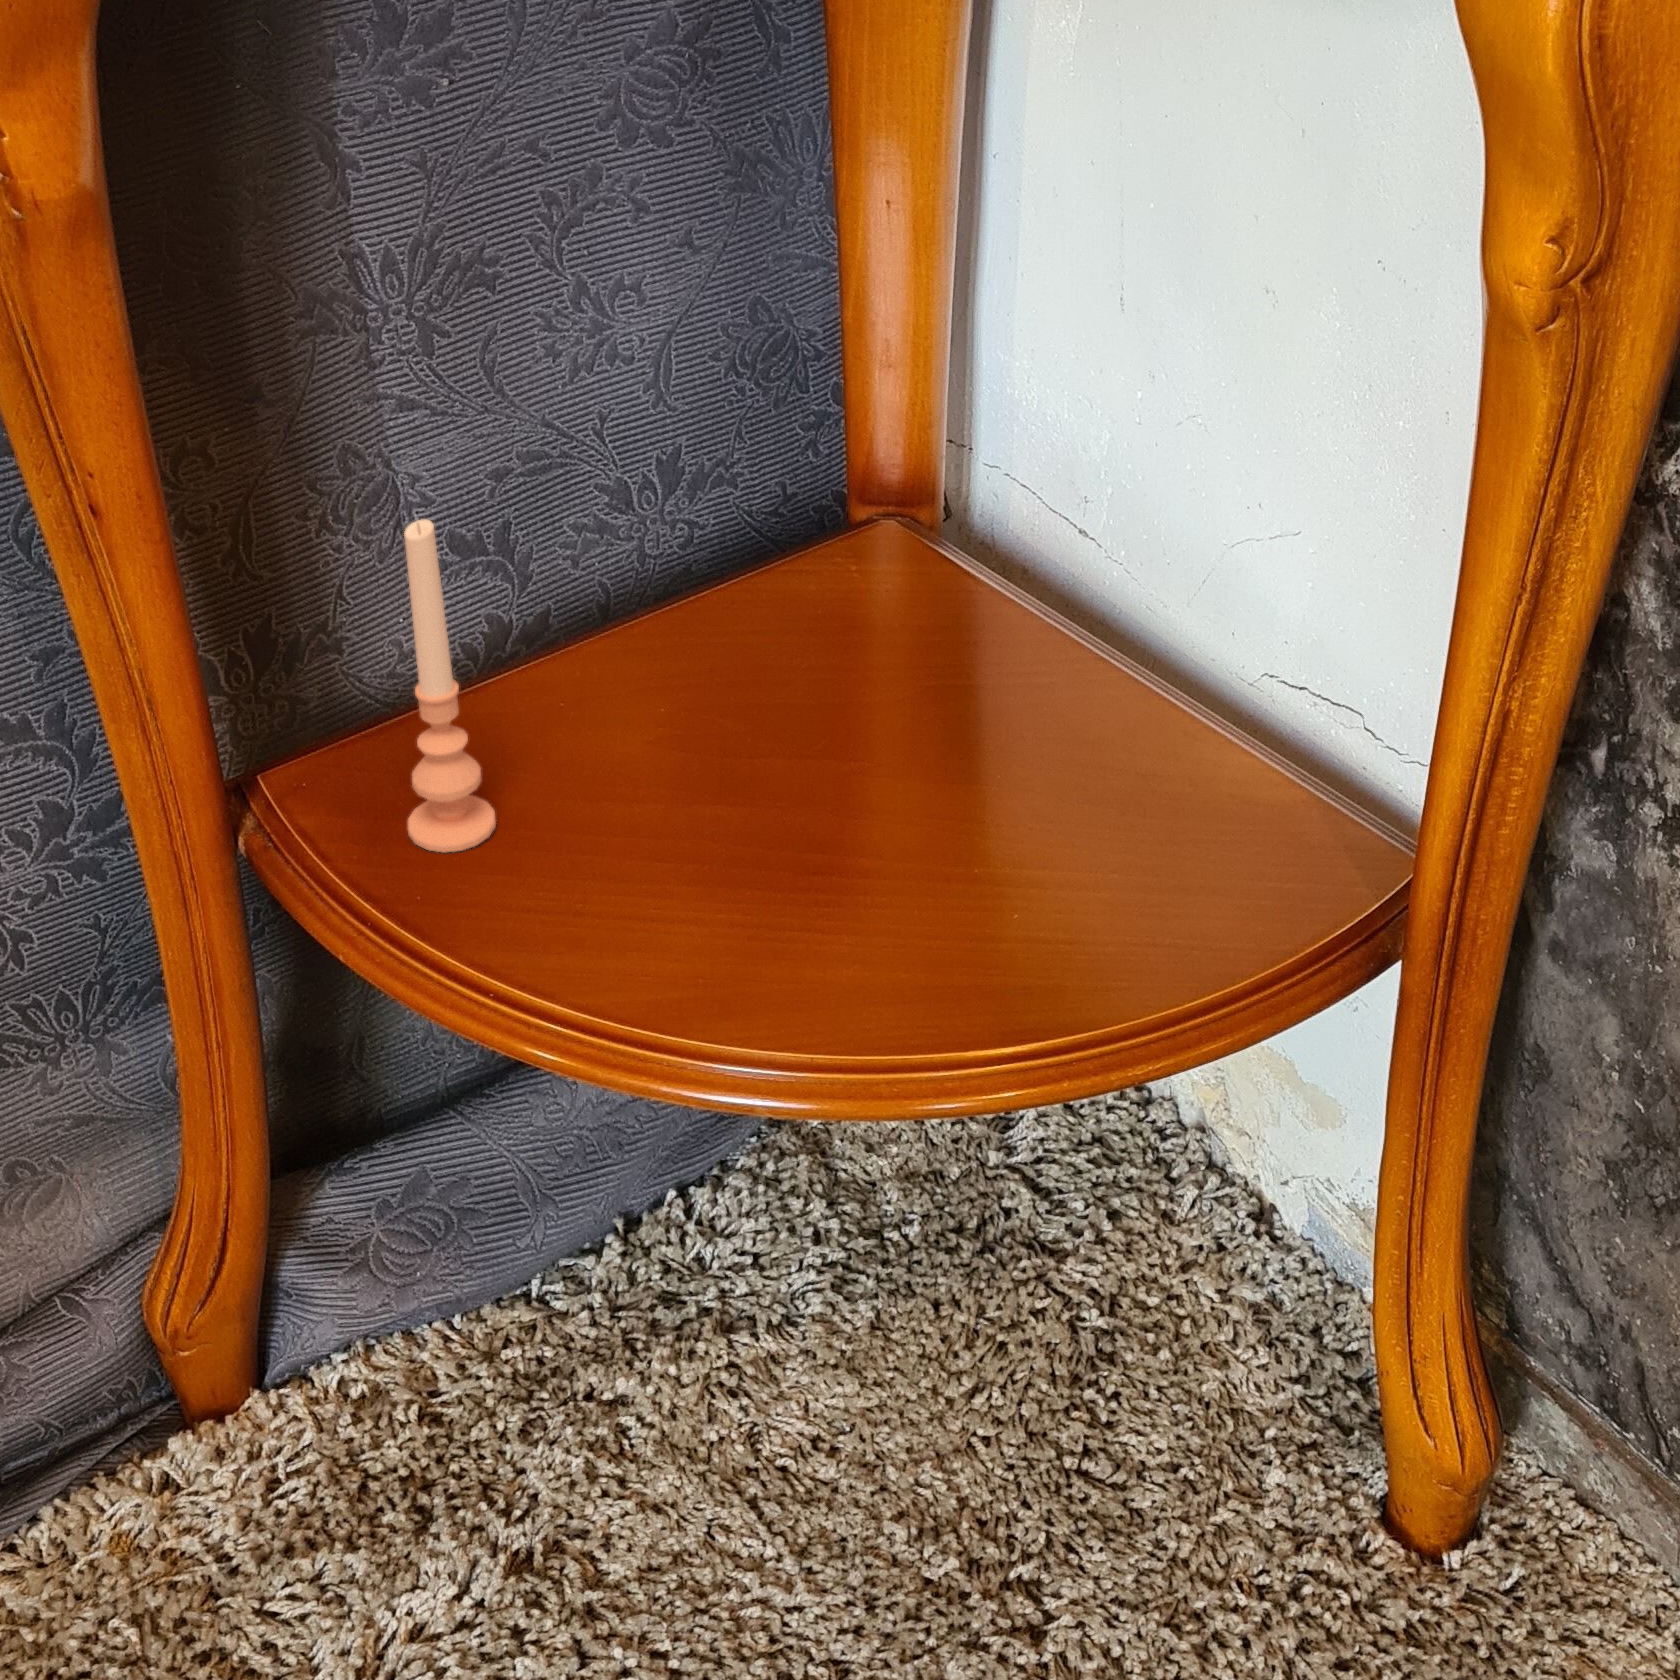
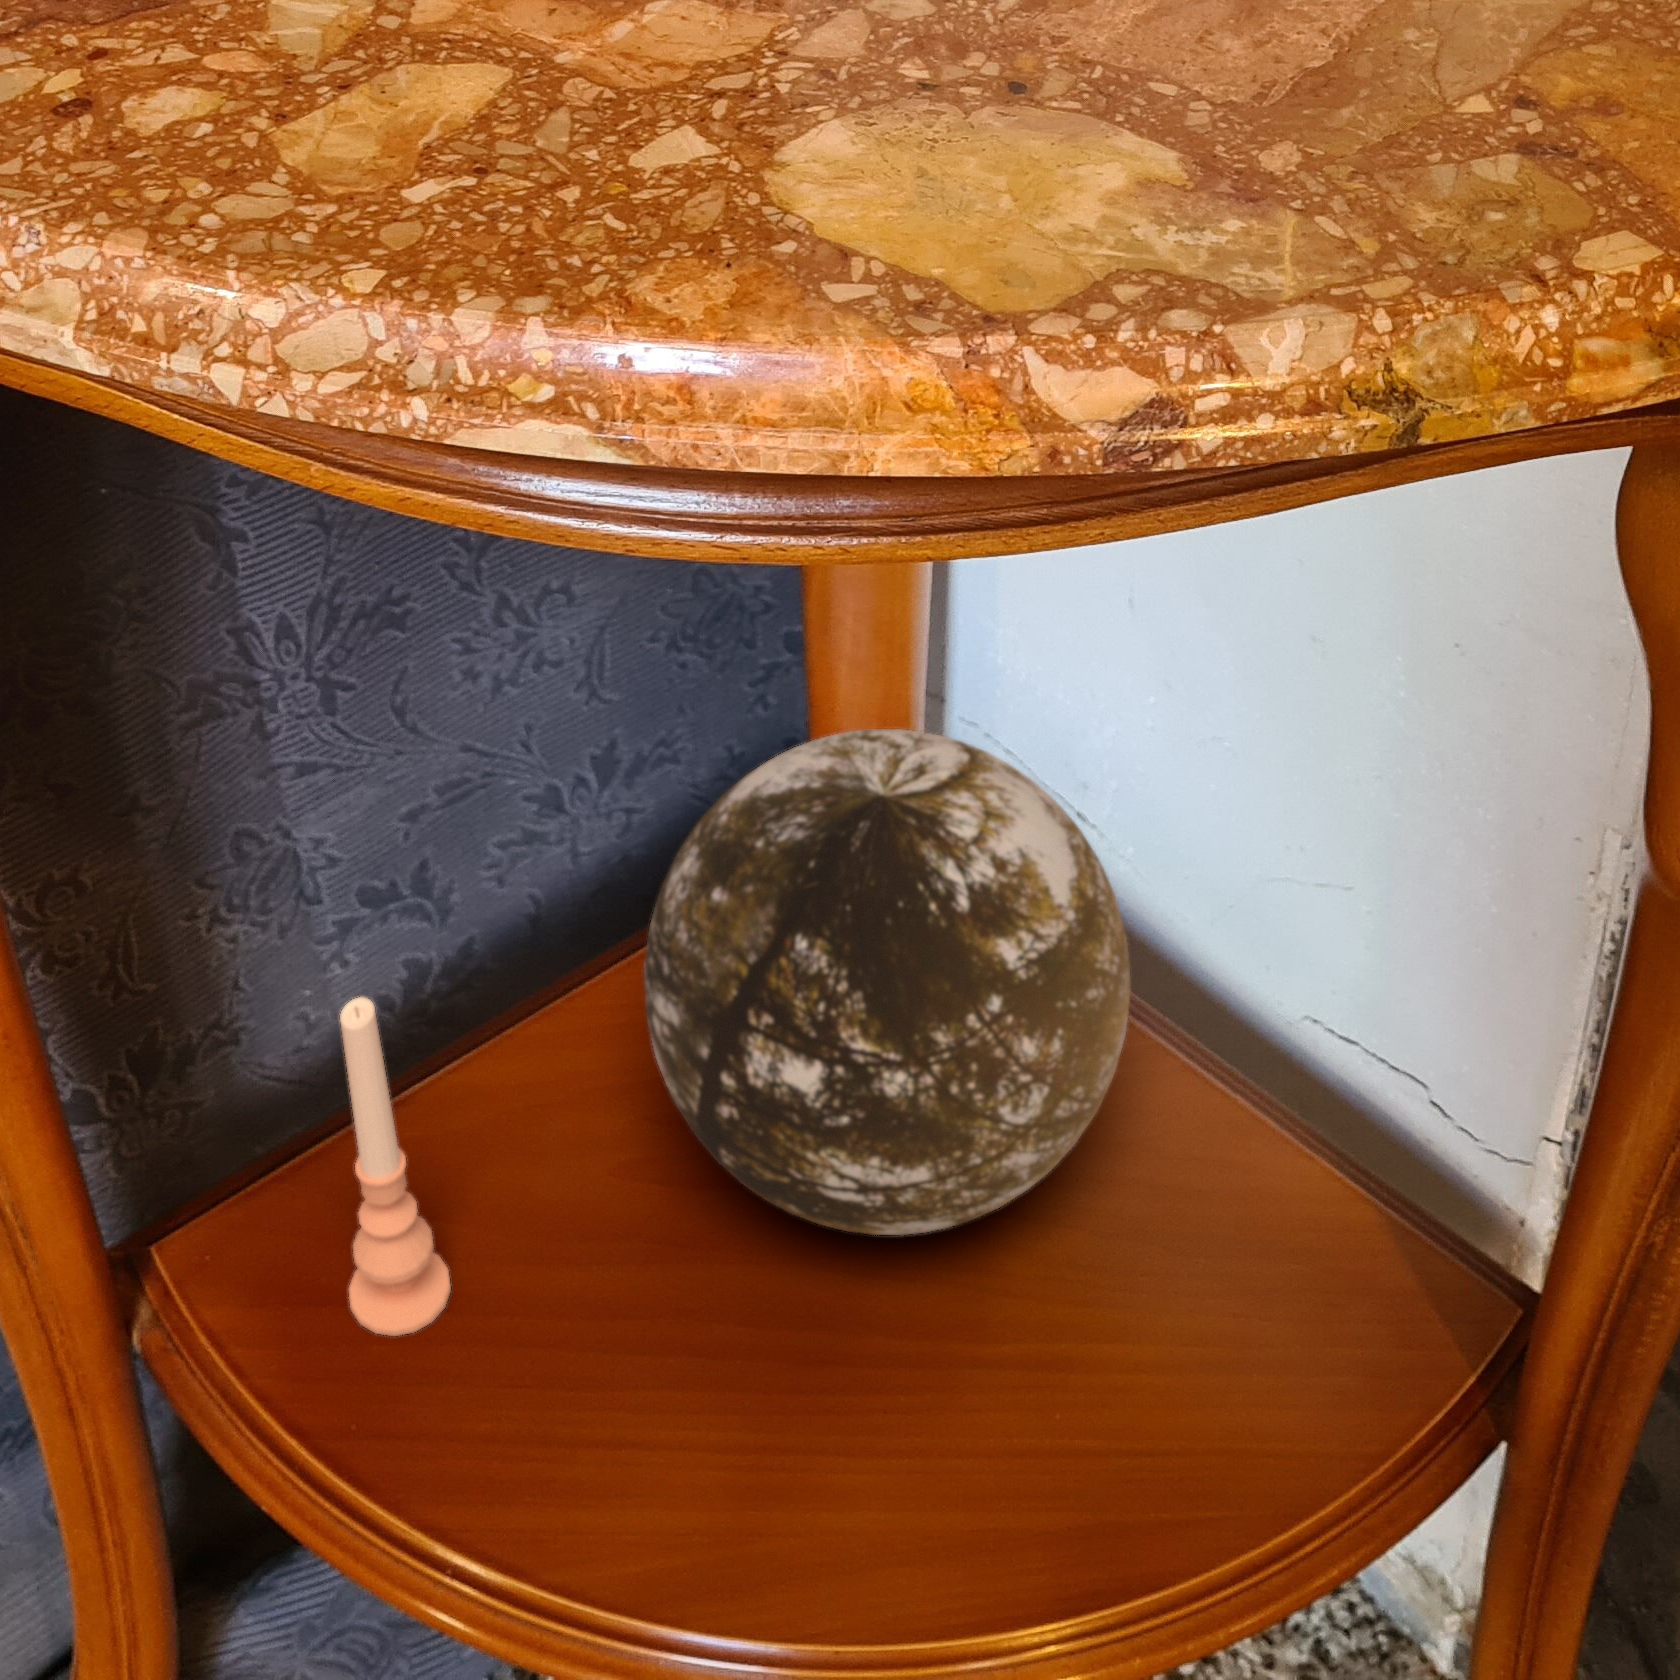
decorative orb: none [676,367,1099,791] -> present [644,729,1131,1235]

